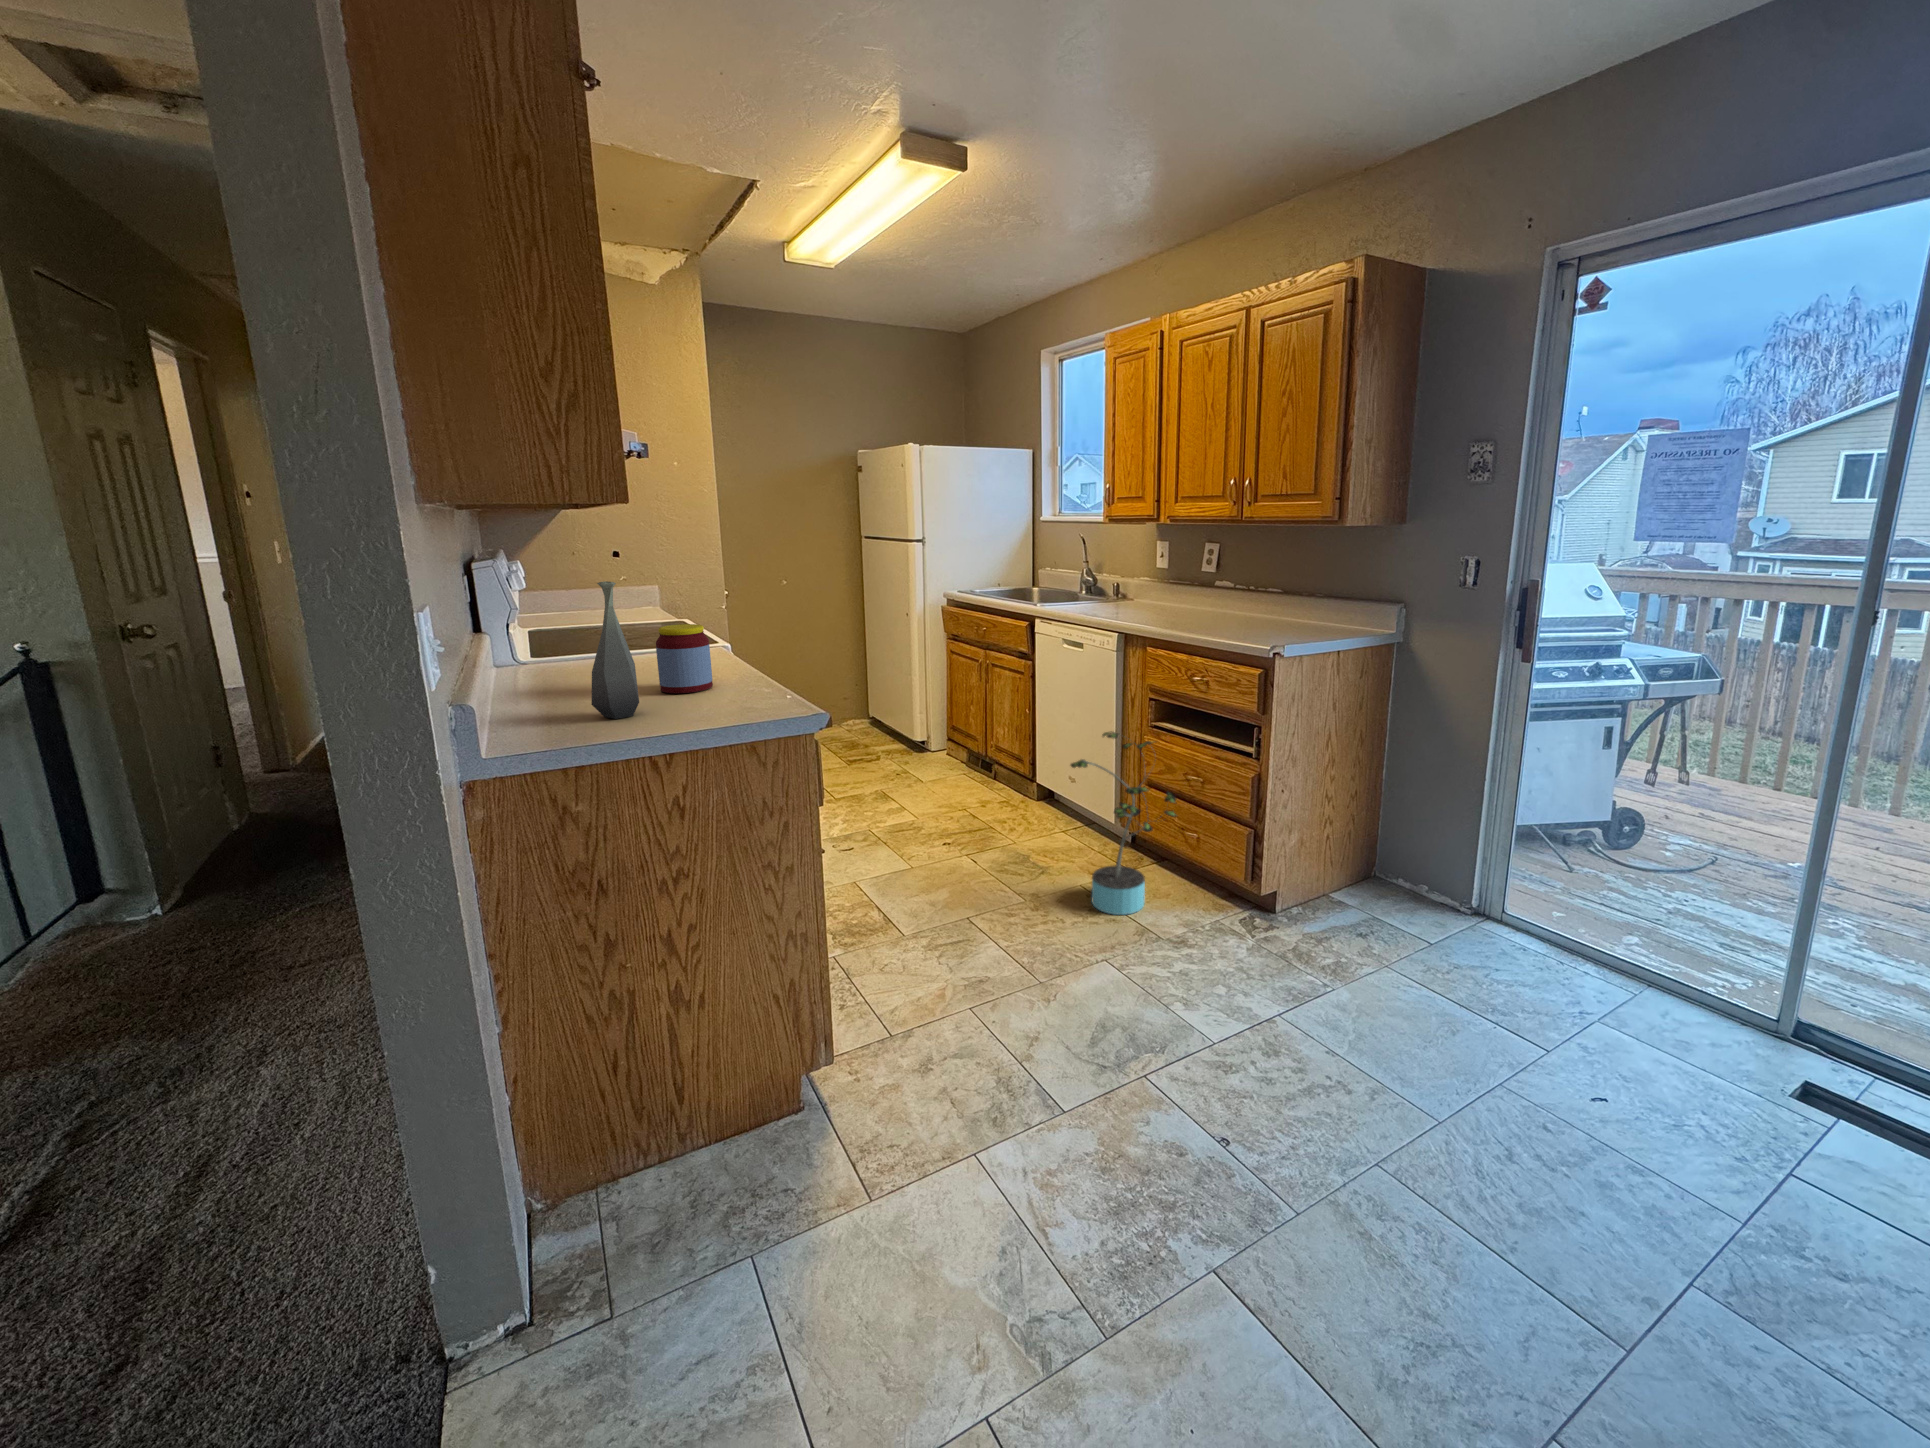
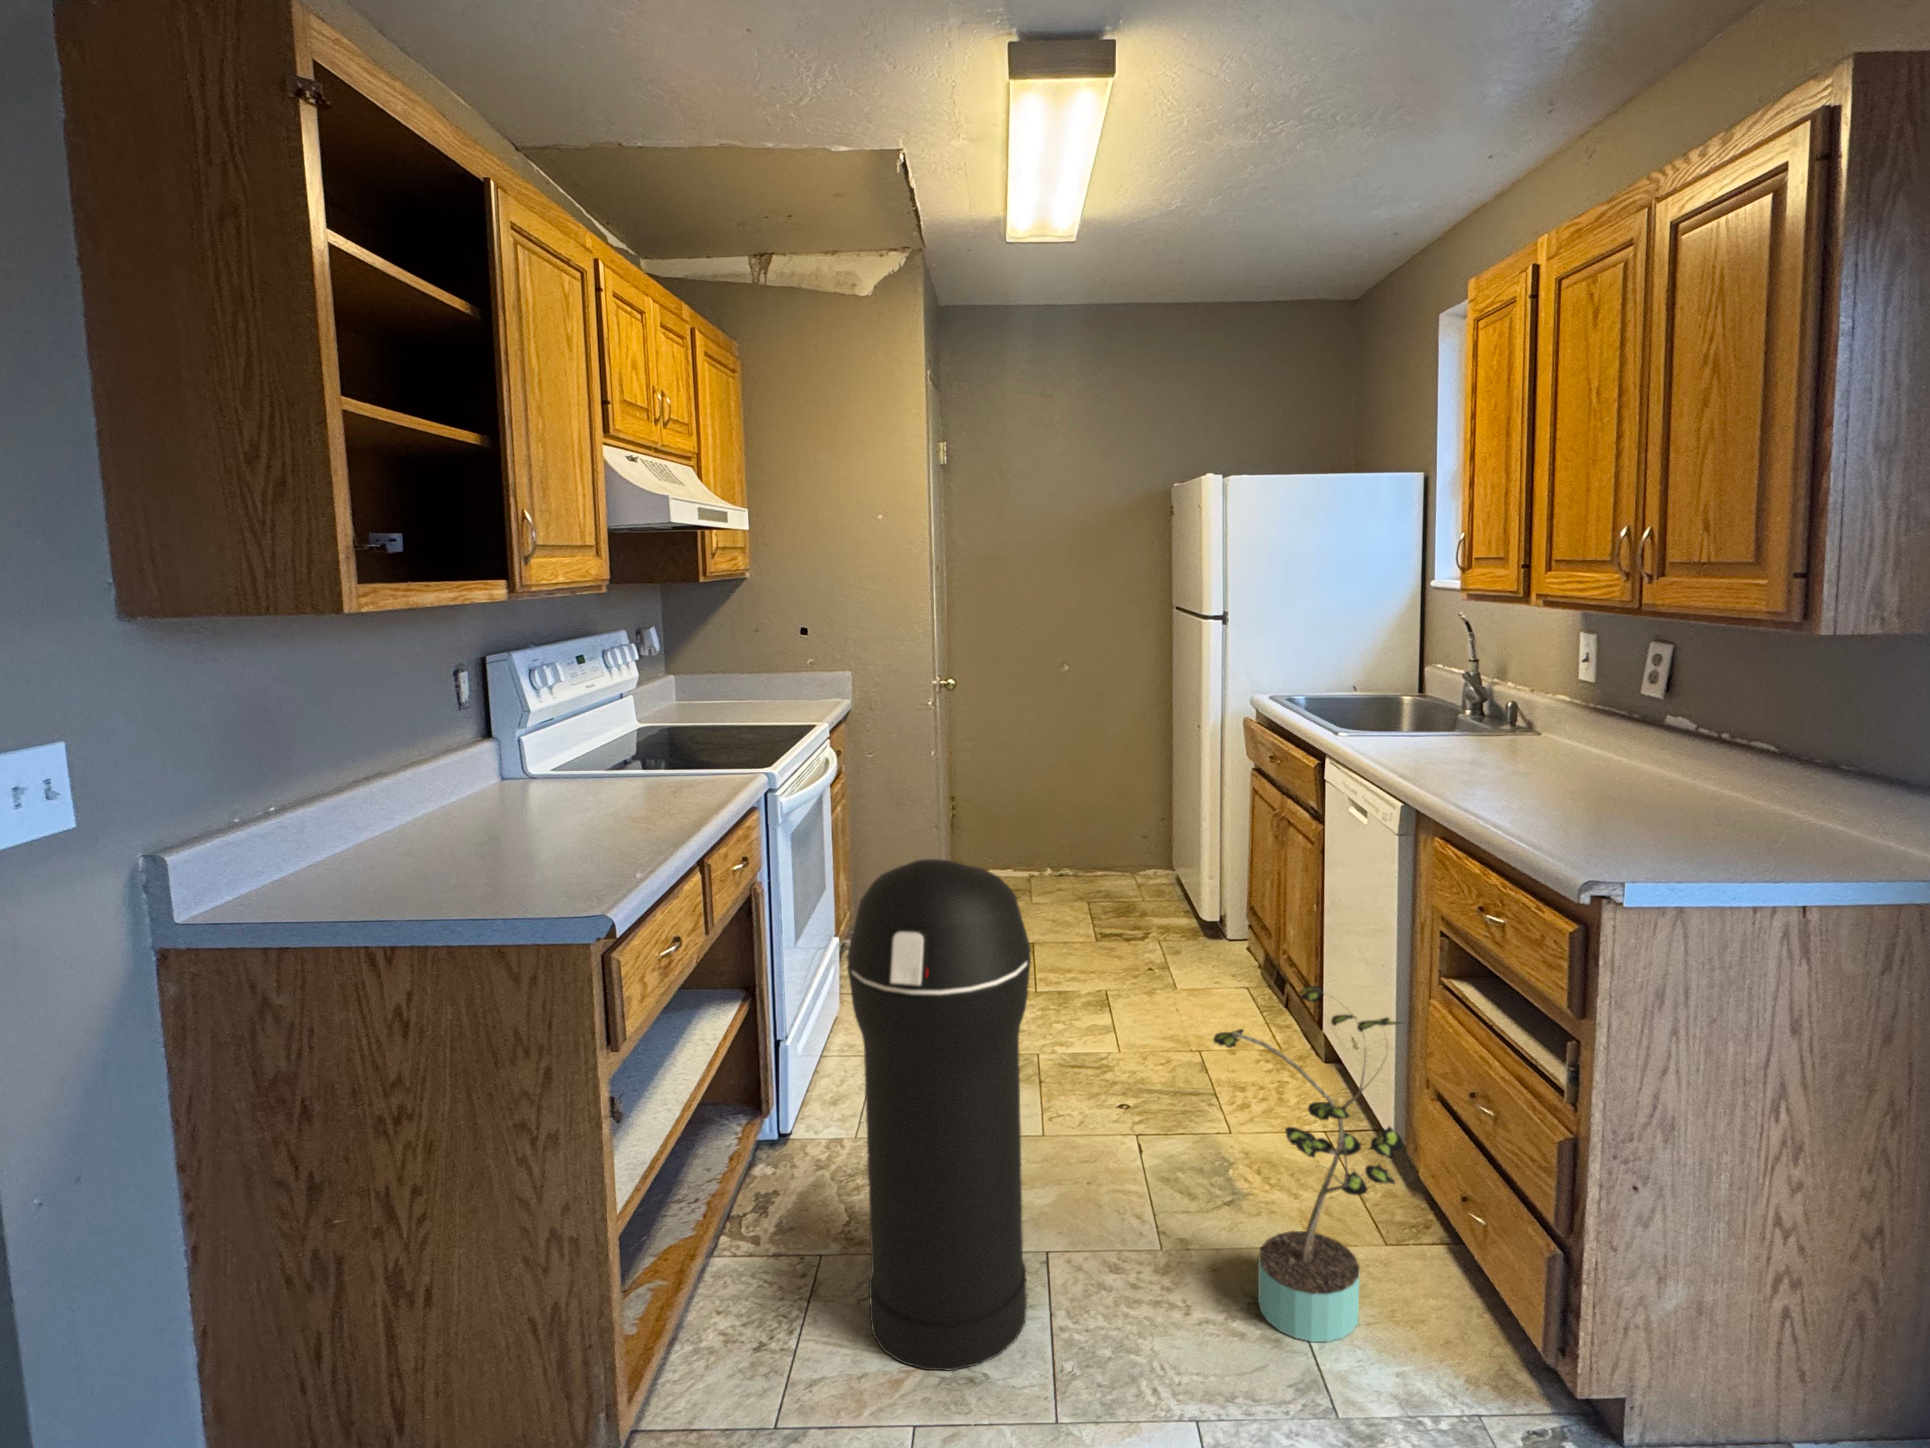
bottle: present [591,581,639,719] -> none [390,707,453,883]
jar: present [656,624,713,693] -> none [529,757,603,851]
trash can: none [877,676,994,986] -> present [847,859,1031,1370]

